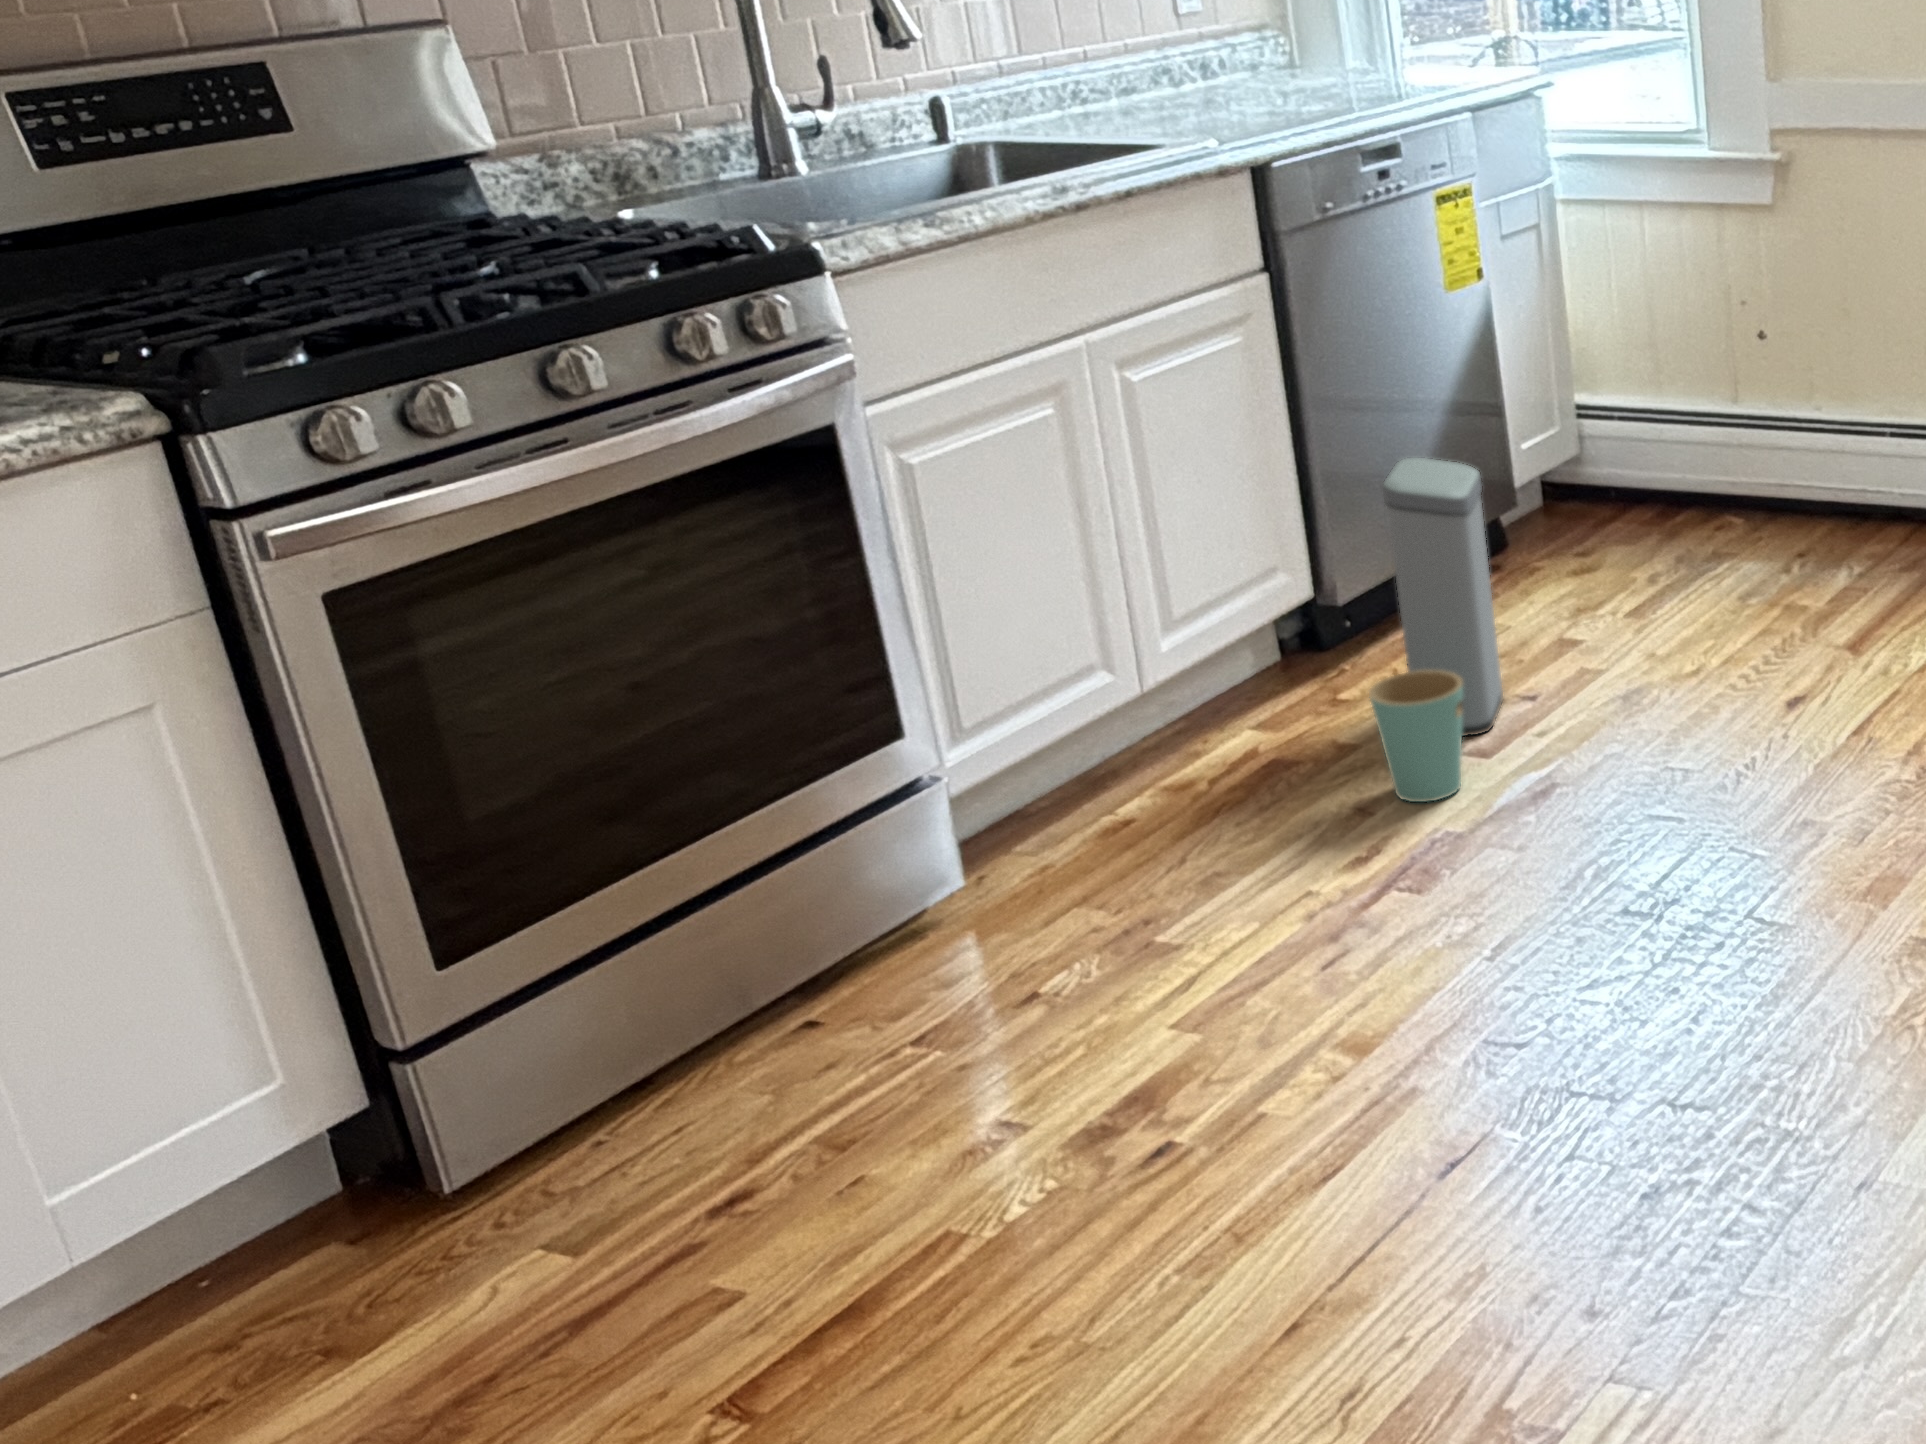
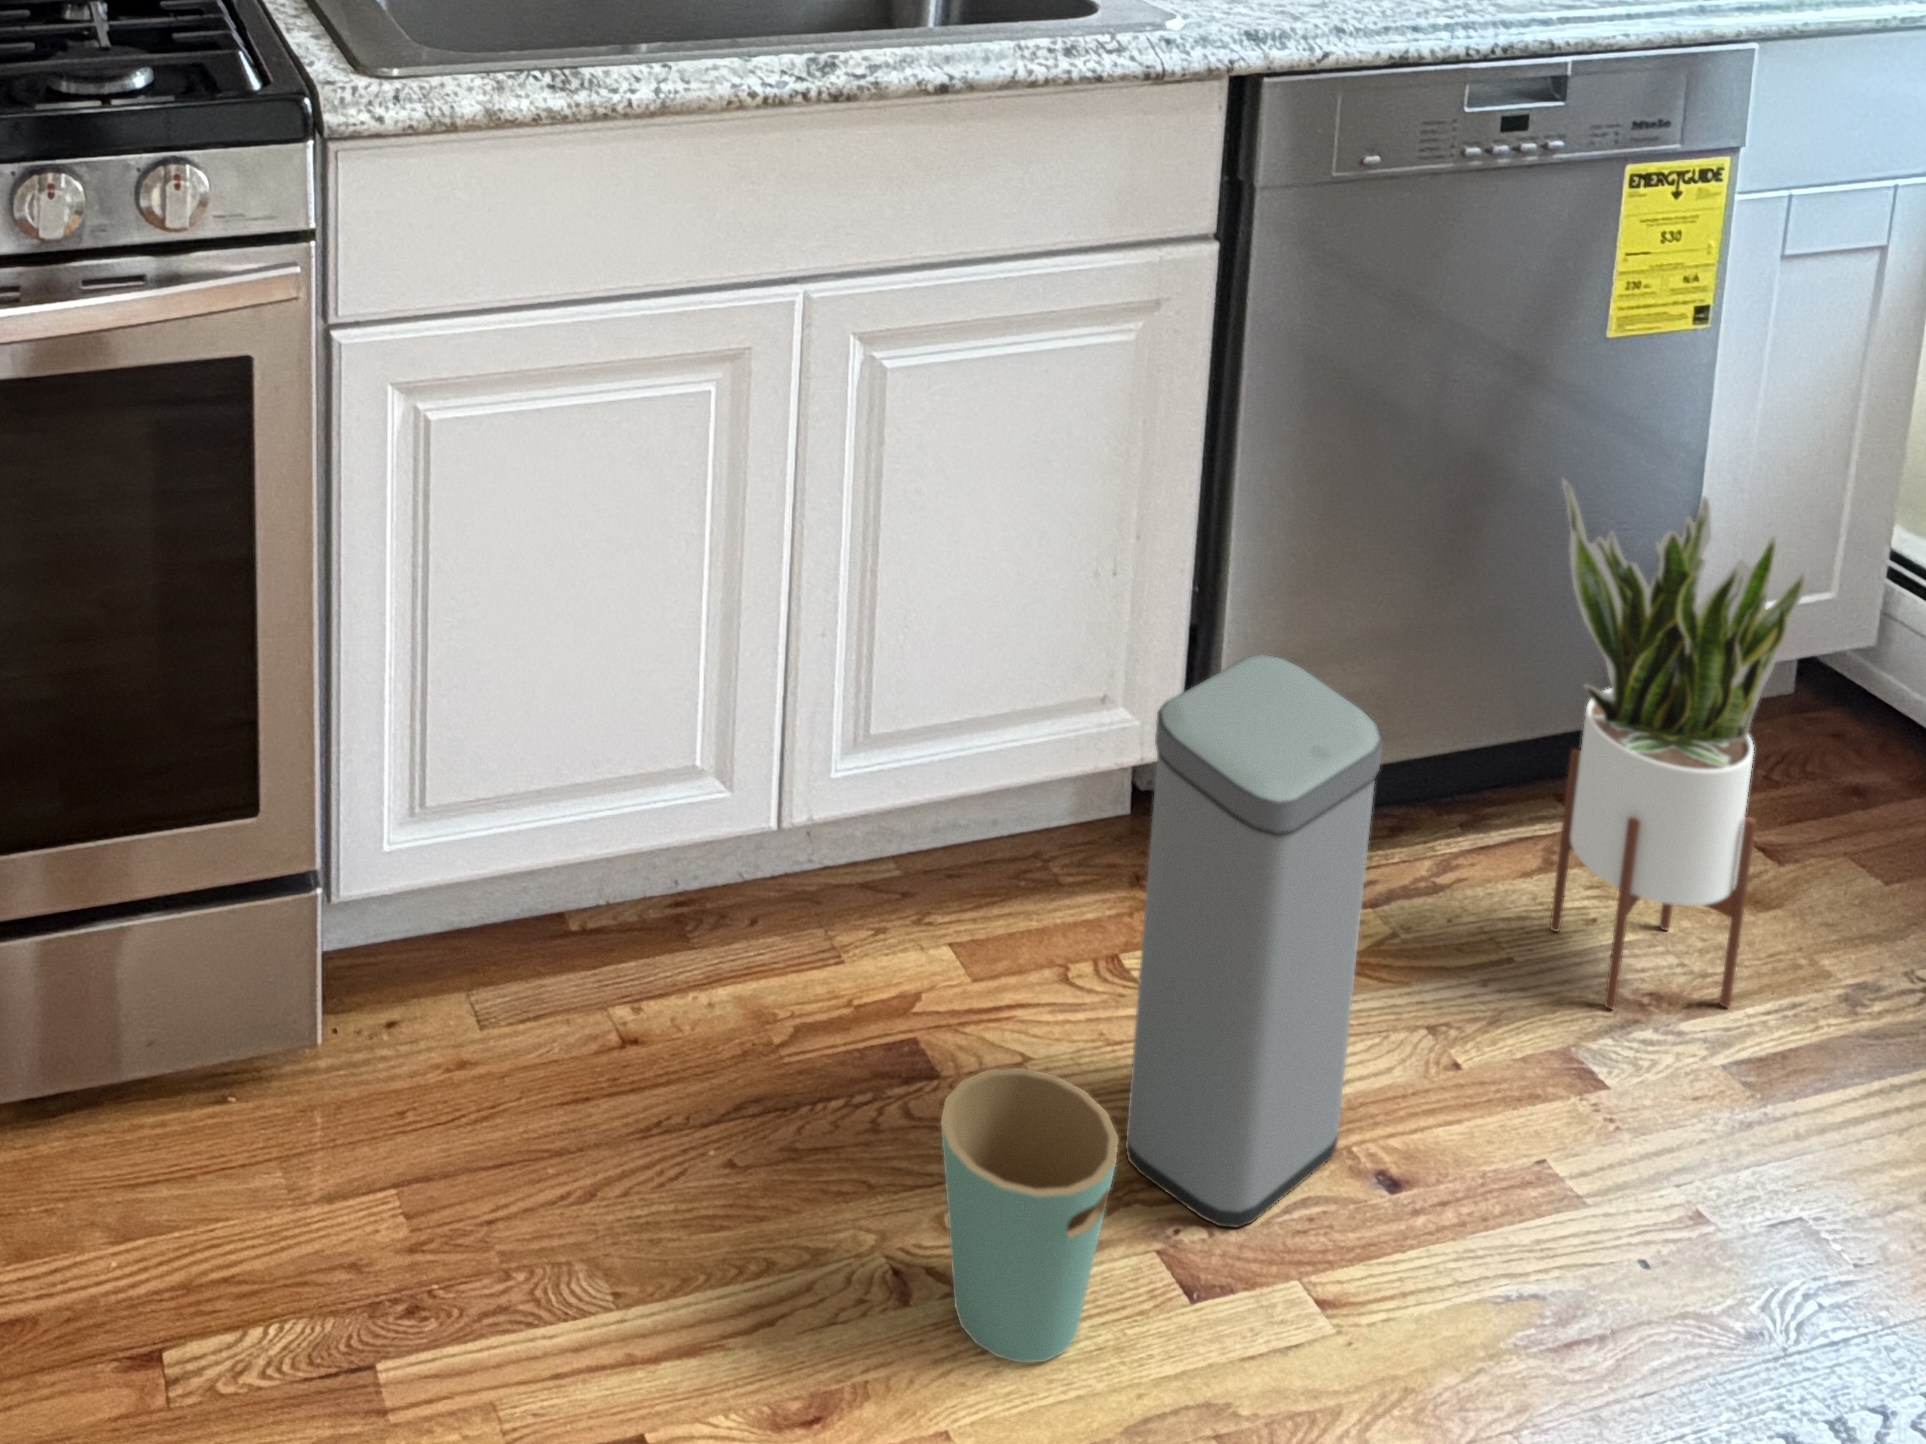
potted plant: none [1476,341,1610,617] -> present [1550,479,1805,1009]

